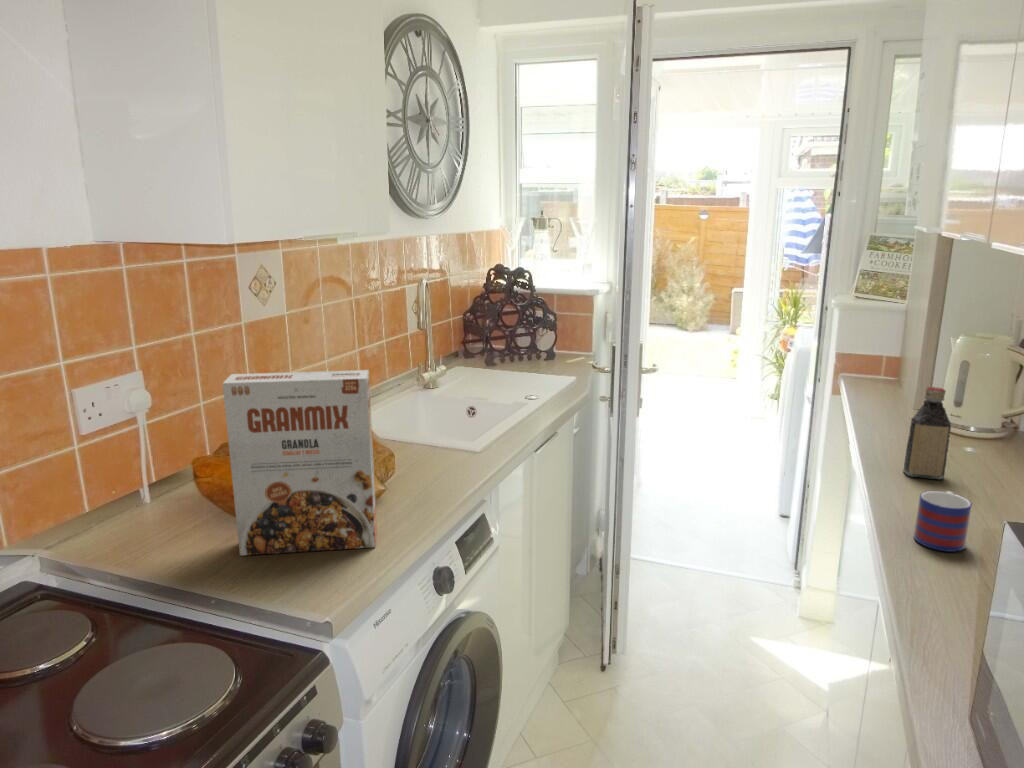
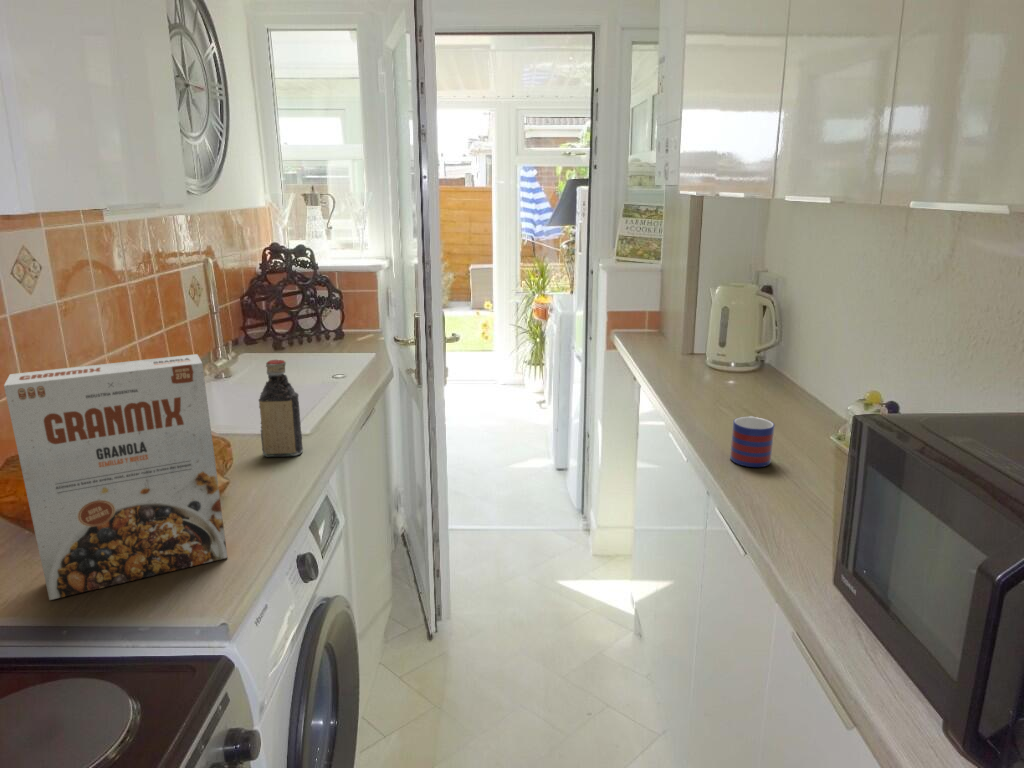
bottle: present [903,387,951,479] -> present [259,360,303,457]

